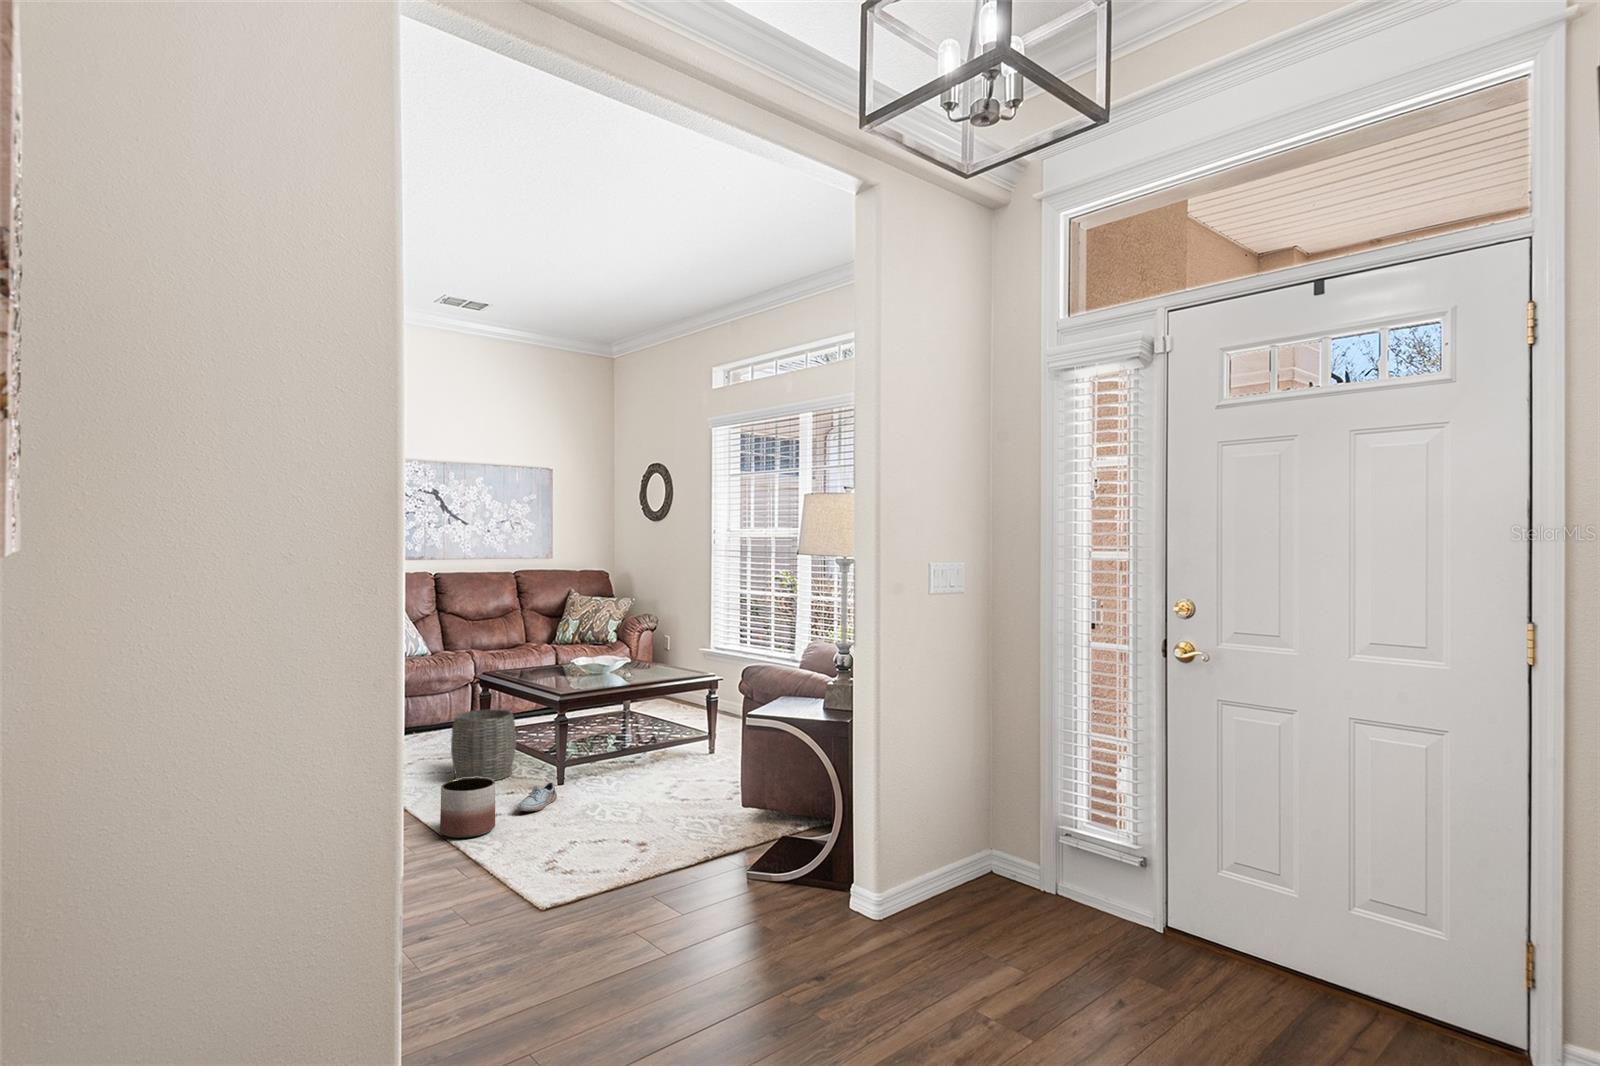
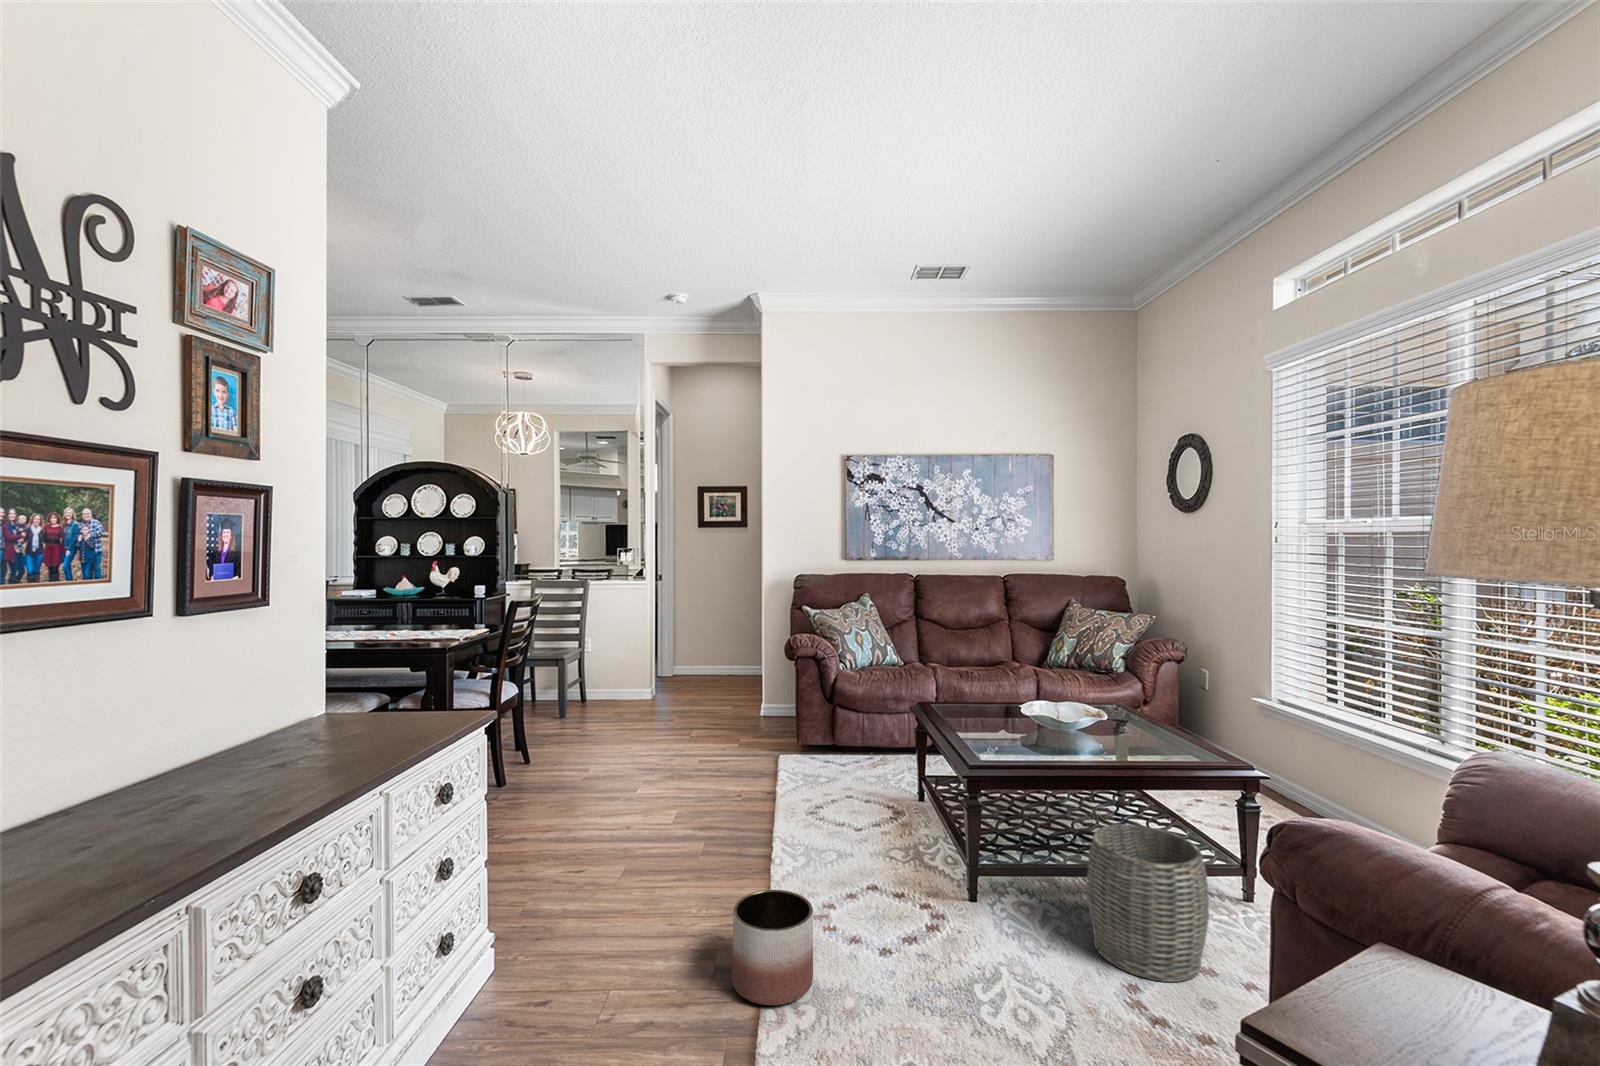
woven basket: present [451,709,516,780] -> present [1087,824,1209,982]
shoe: present [517,783,557,811] -> none [863,916,941,970]

